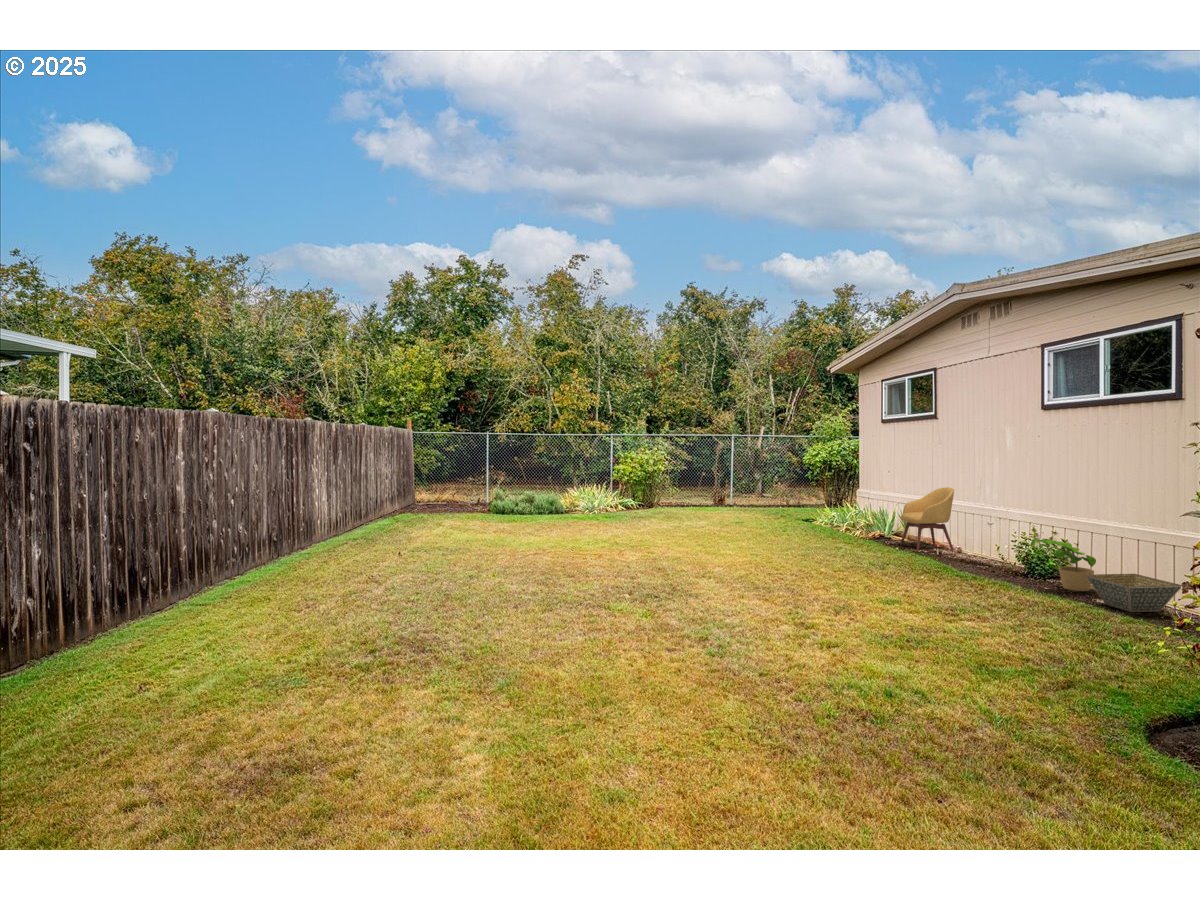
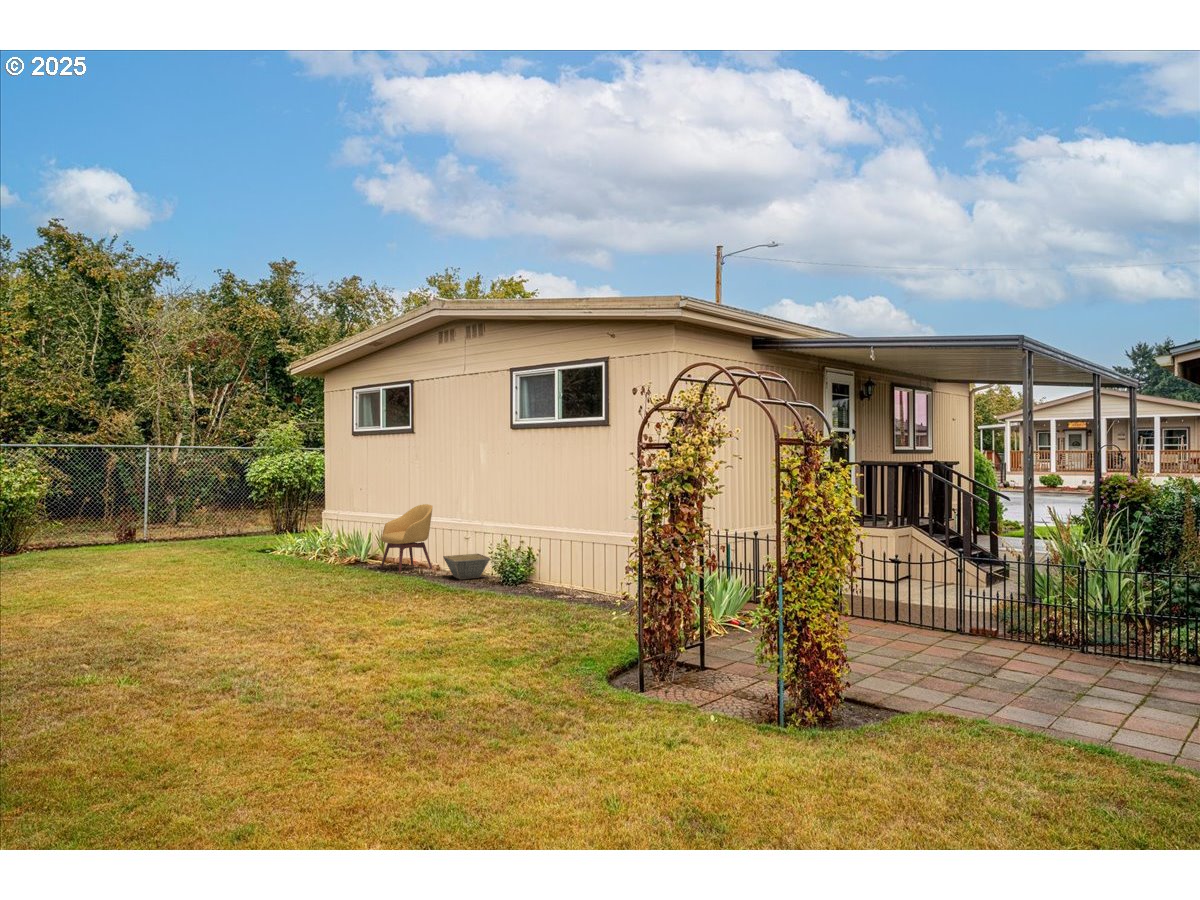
potted plant: present [1031,539,1096,591] -> none [507,546,553,590]
basket: present [1085,574,1182,612] -> present [443,554,490,579]

